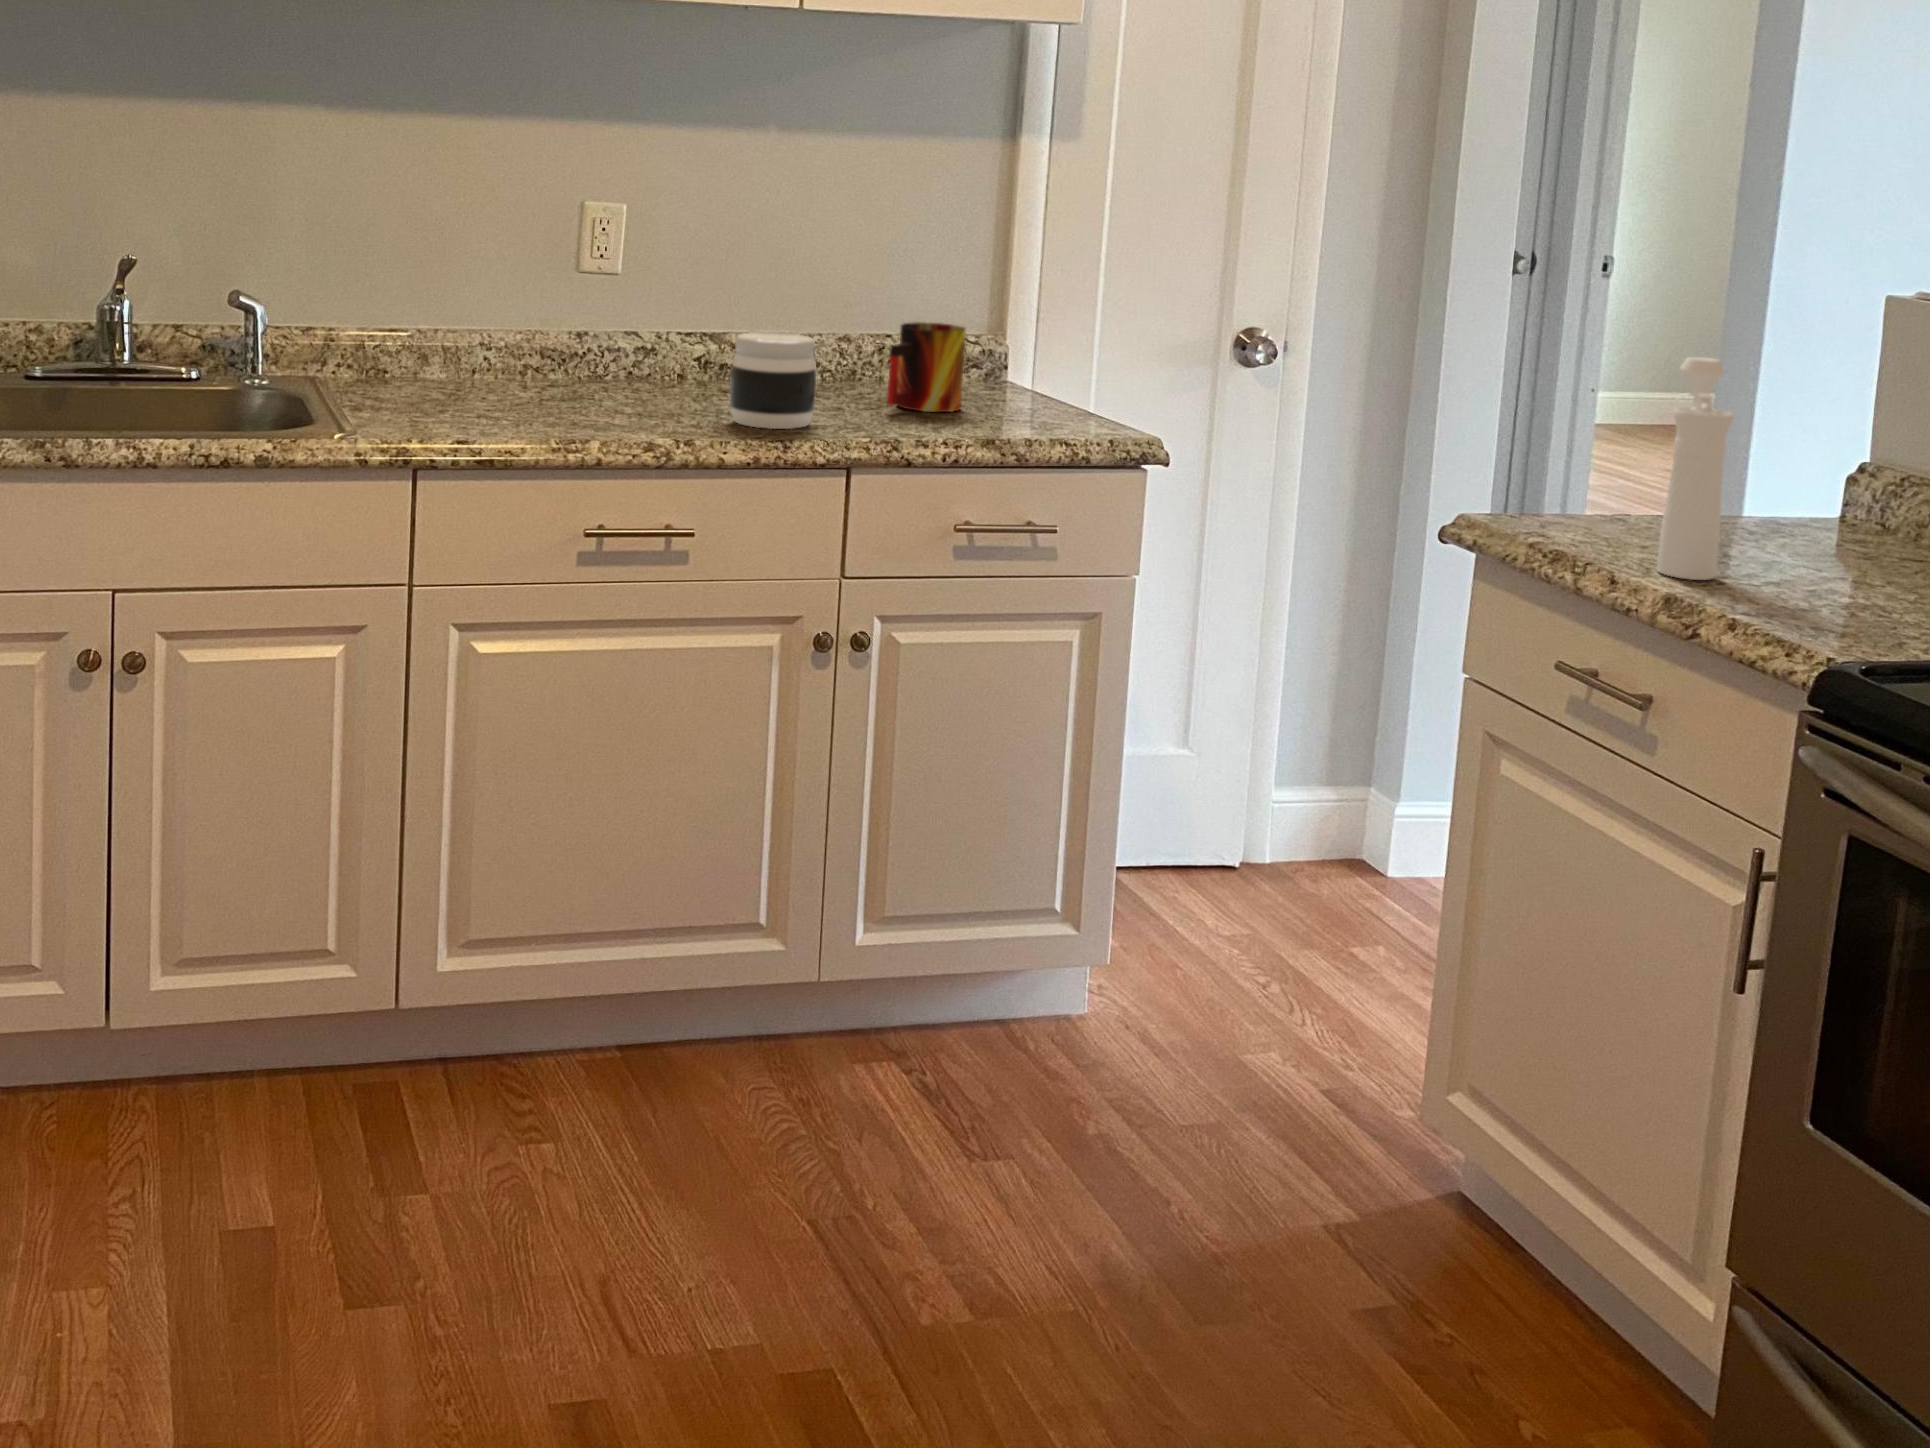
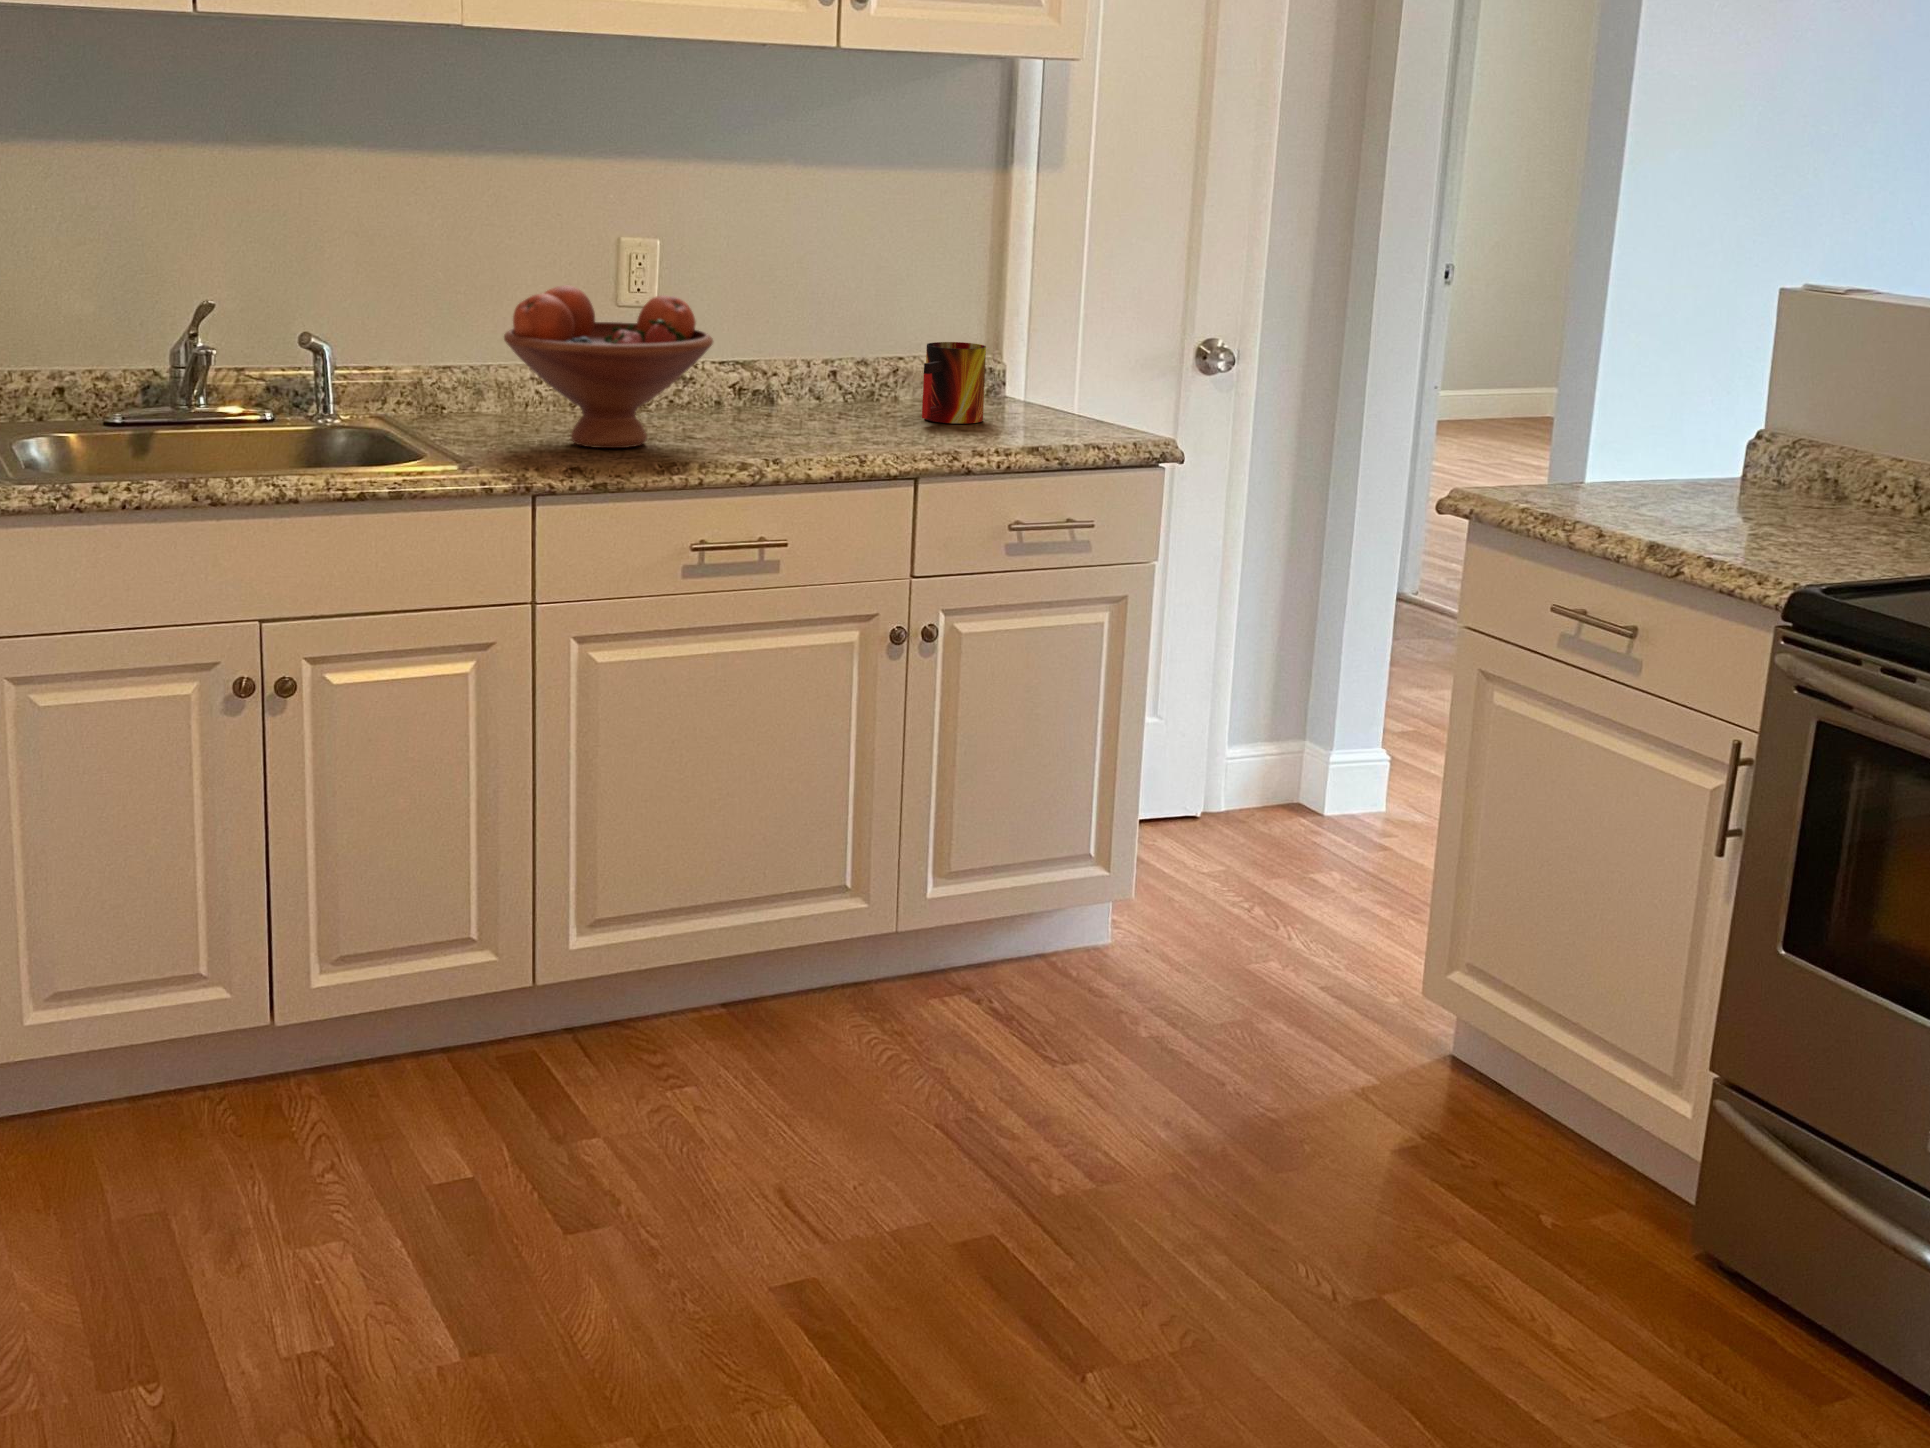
fruit bowl: none [416,249,638,424] -> present [504,285,713,448]
jar: present [730,332,816,429] -> none [793,355,871,443]
pepper mill: present [1657,357,1734,580] -> none [1634,345,1699,531]

